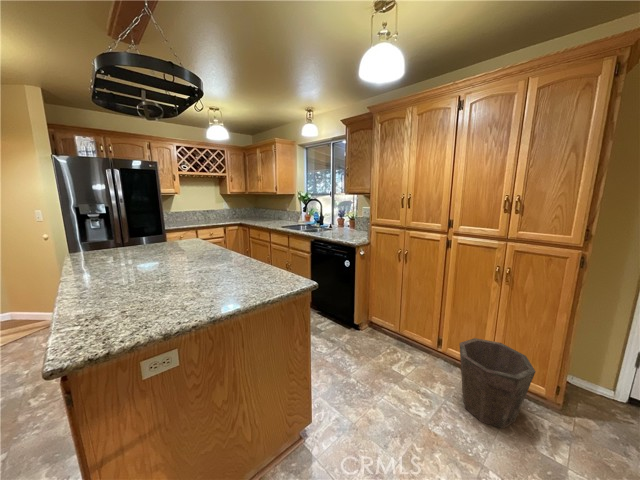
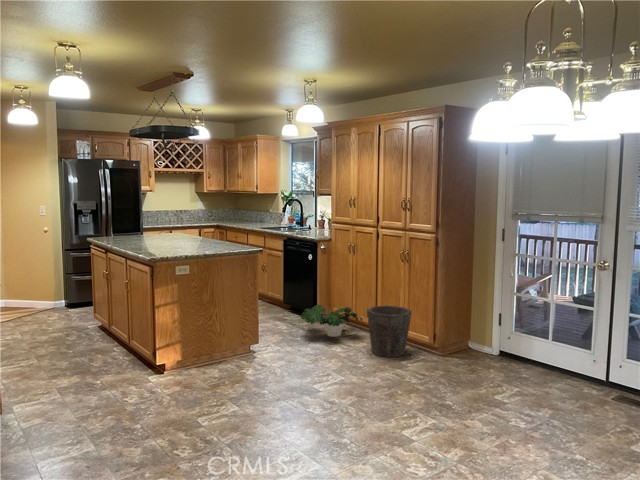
potted plant: none [352,321,428,368] -> present [301,305,363,337]

